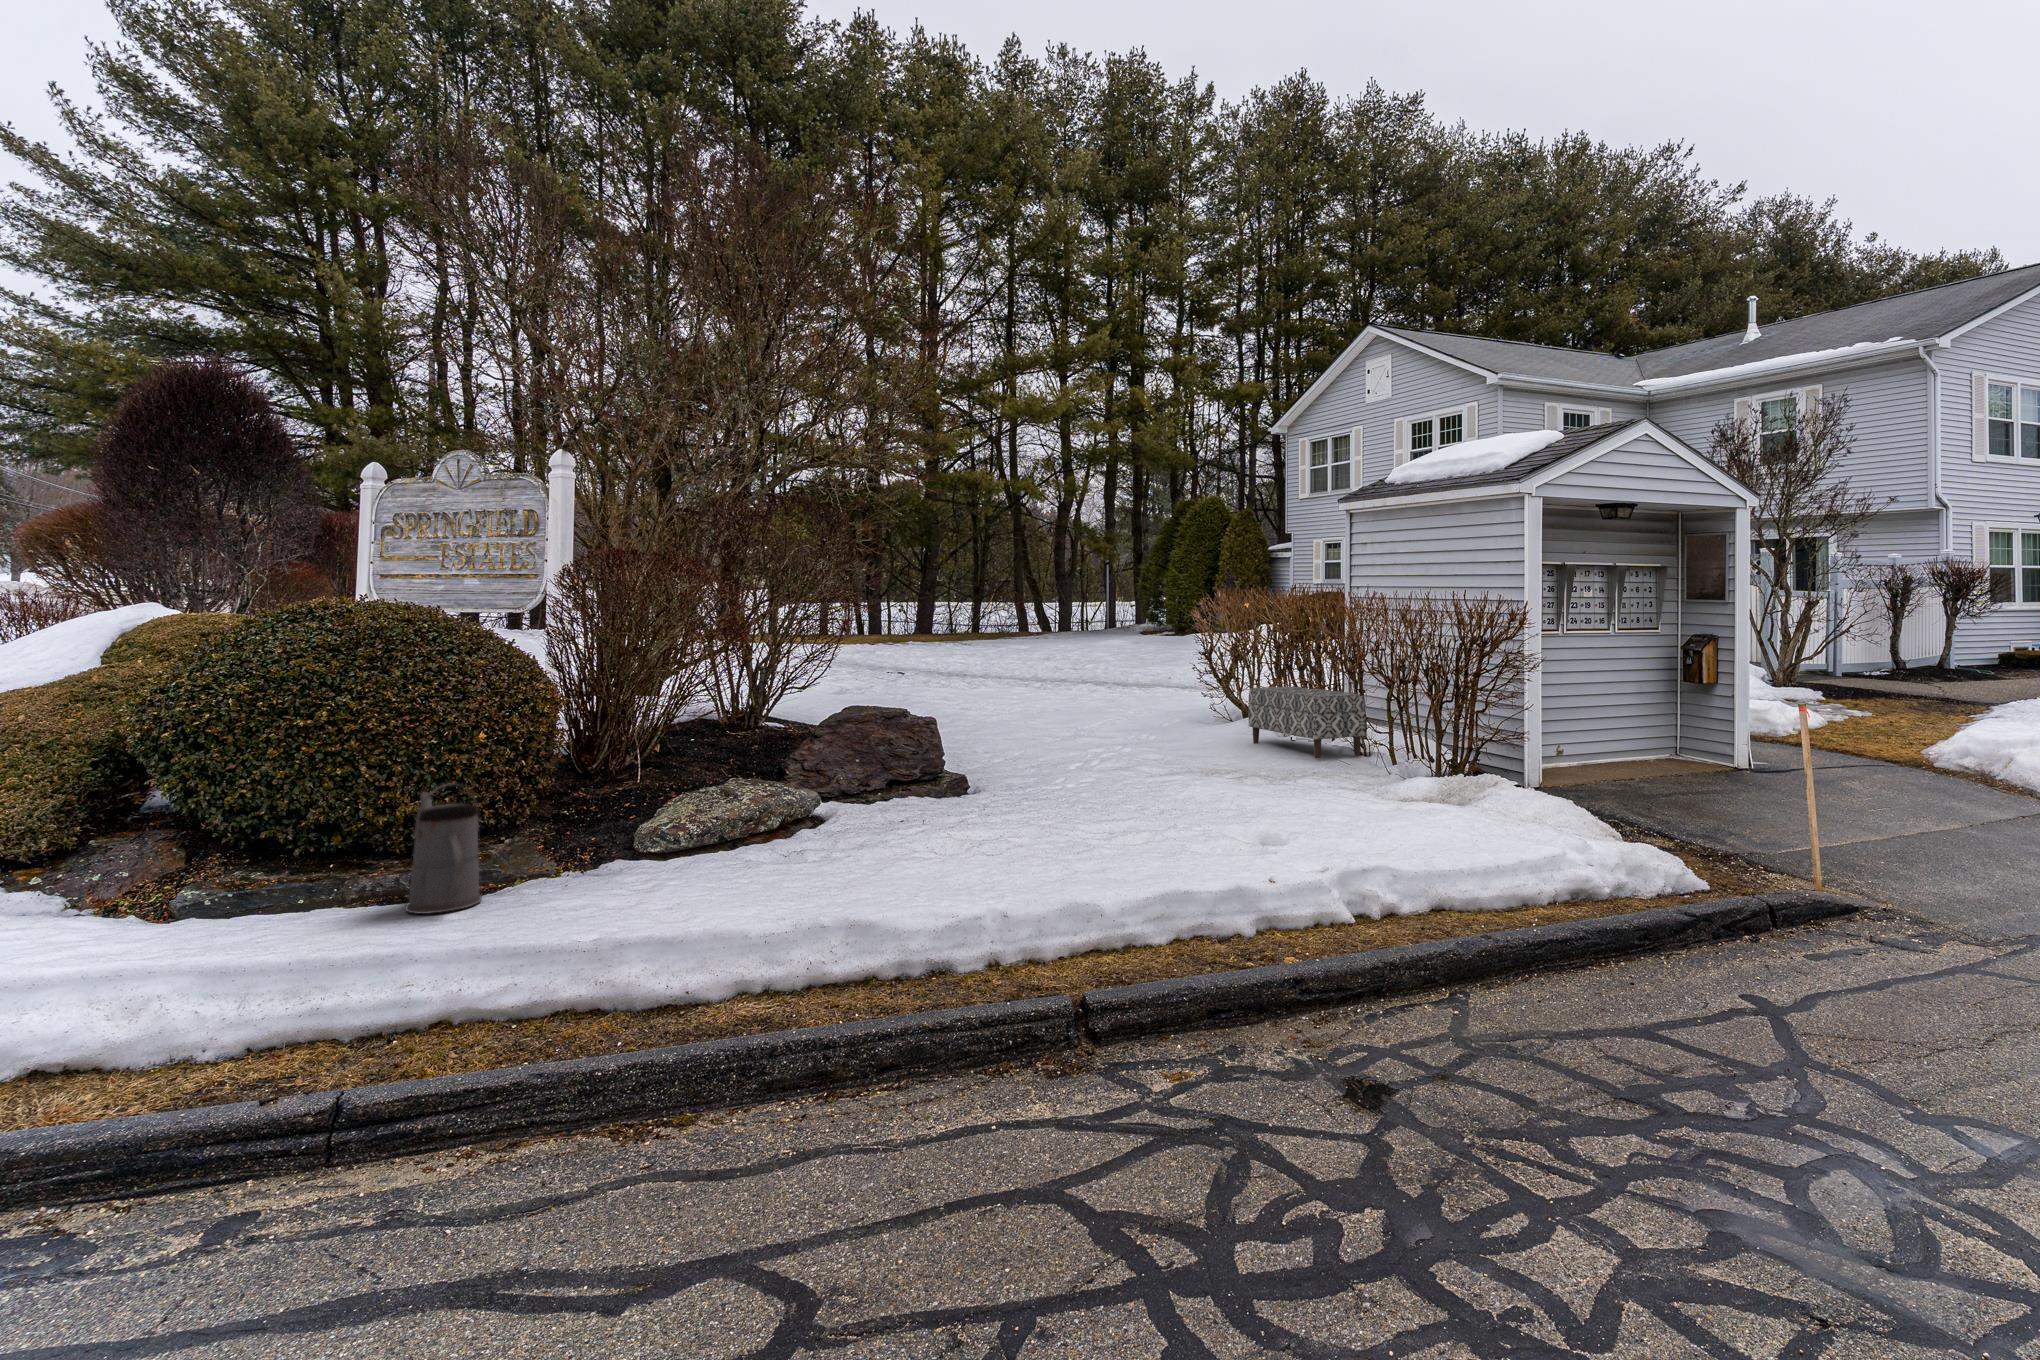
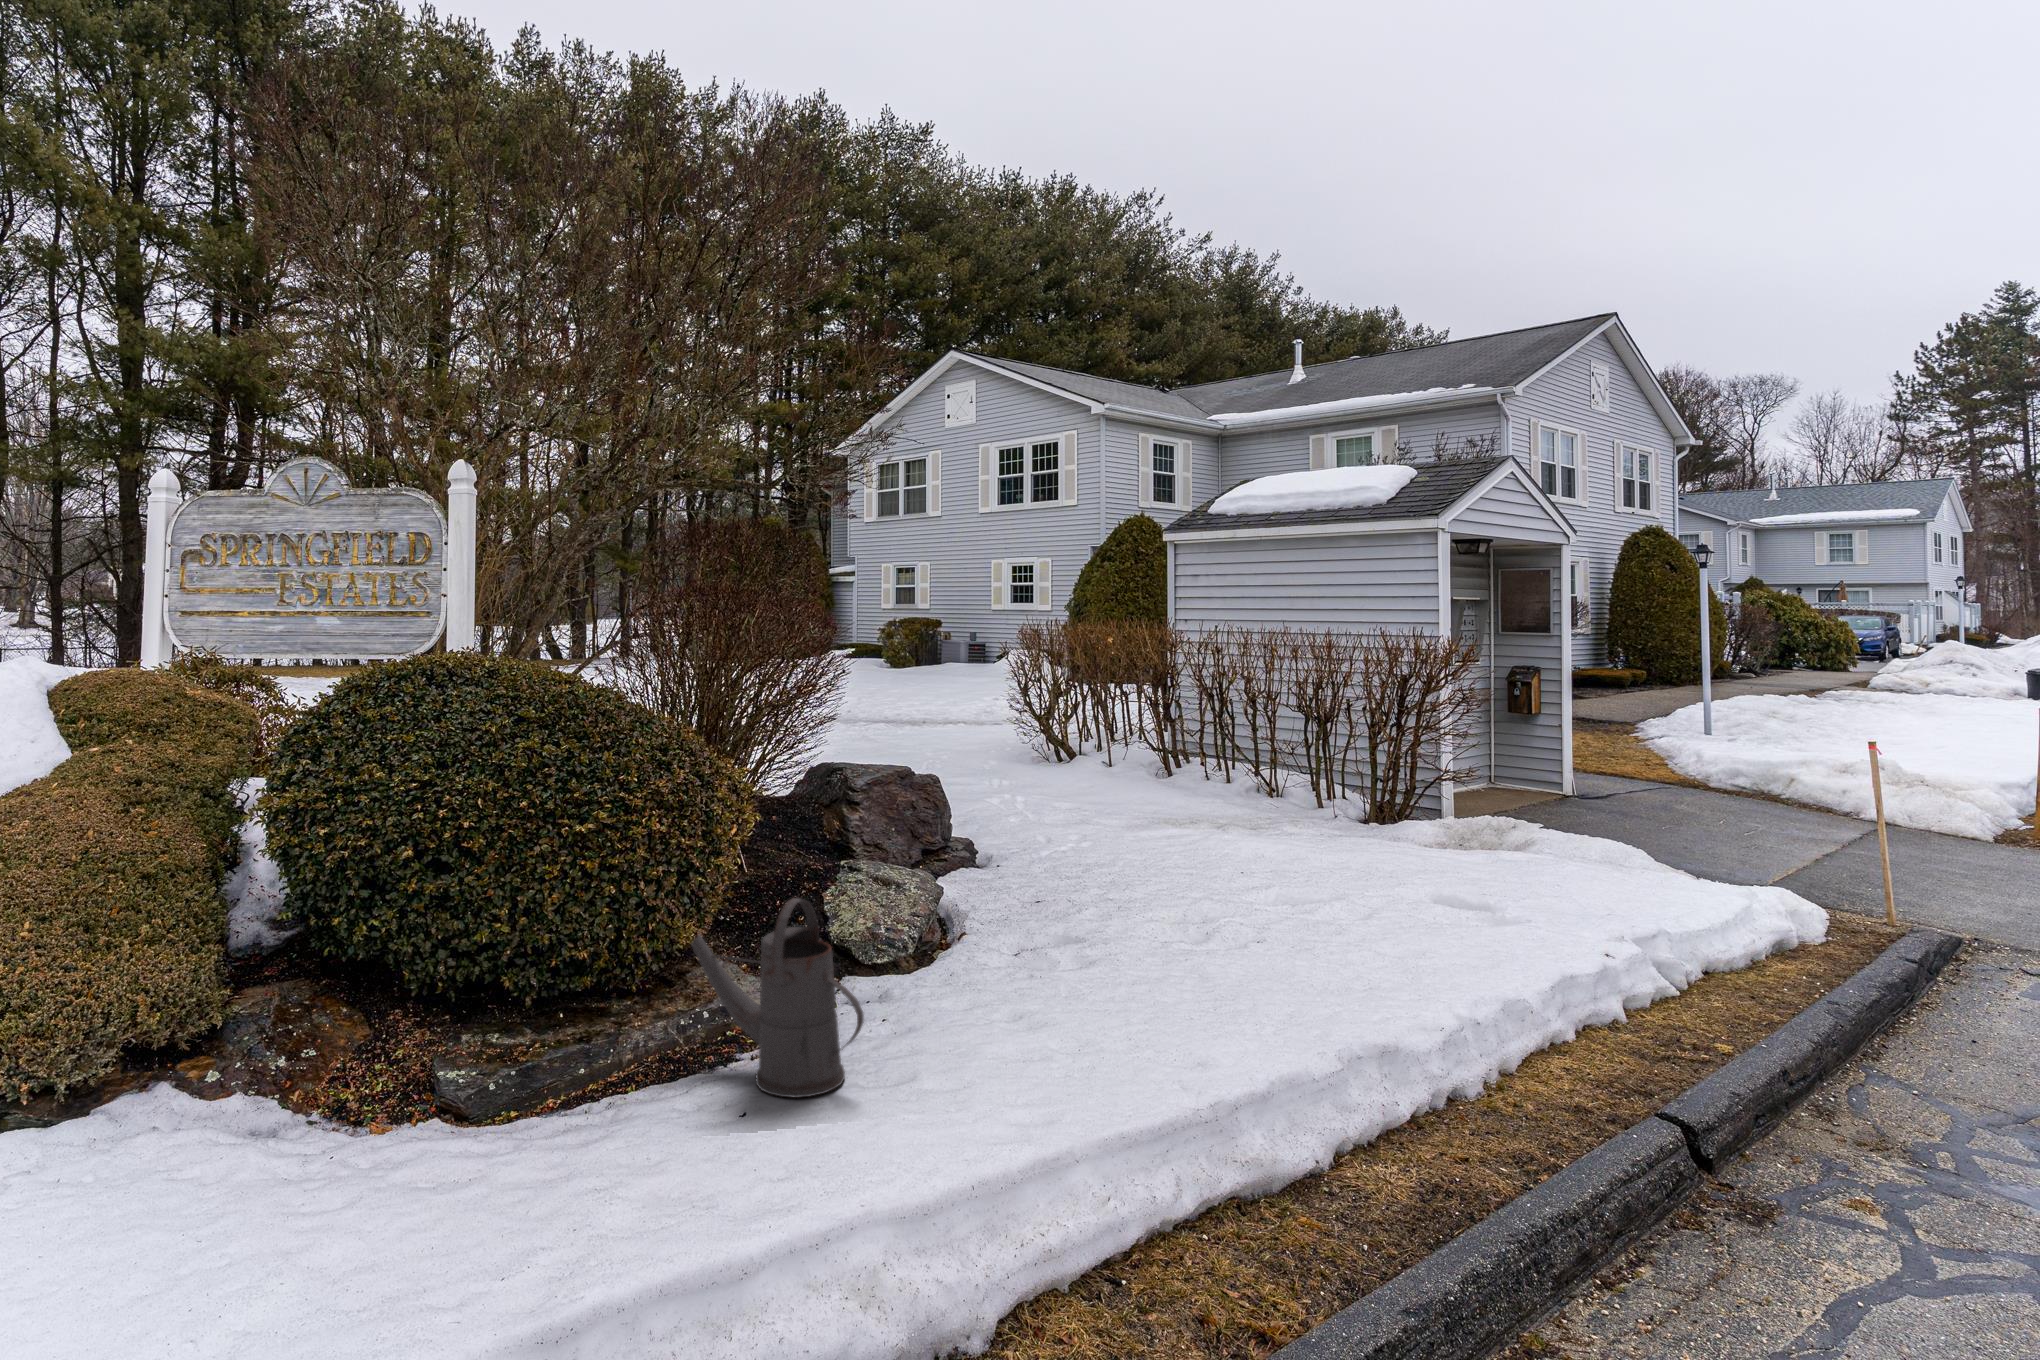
bench: present [1249,686,1365,759] -> none [1121,715,1275,790]

